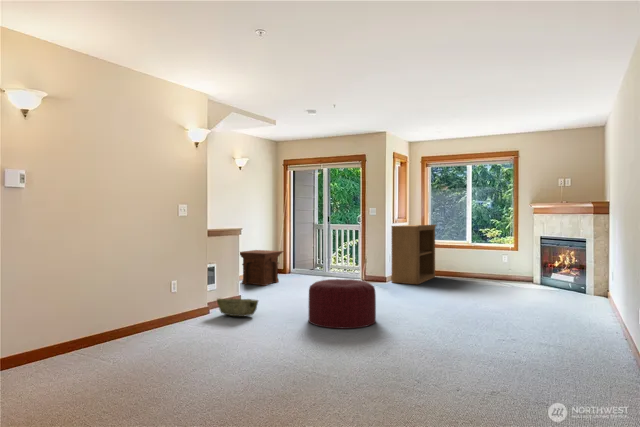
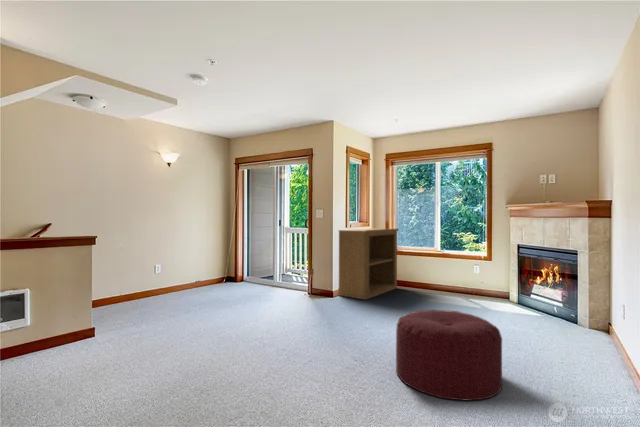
side table: present [240,250,284,286] -> none [167,255,222,297]
ottoman: present [309,279,376,329] -> present [396,310,502,400]
woven basket: present [217,298,258,316] -> none [37,328,94,359]

